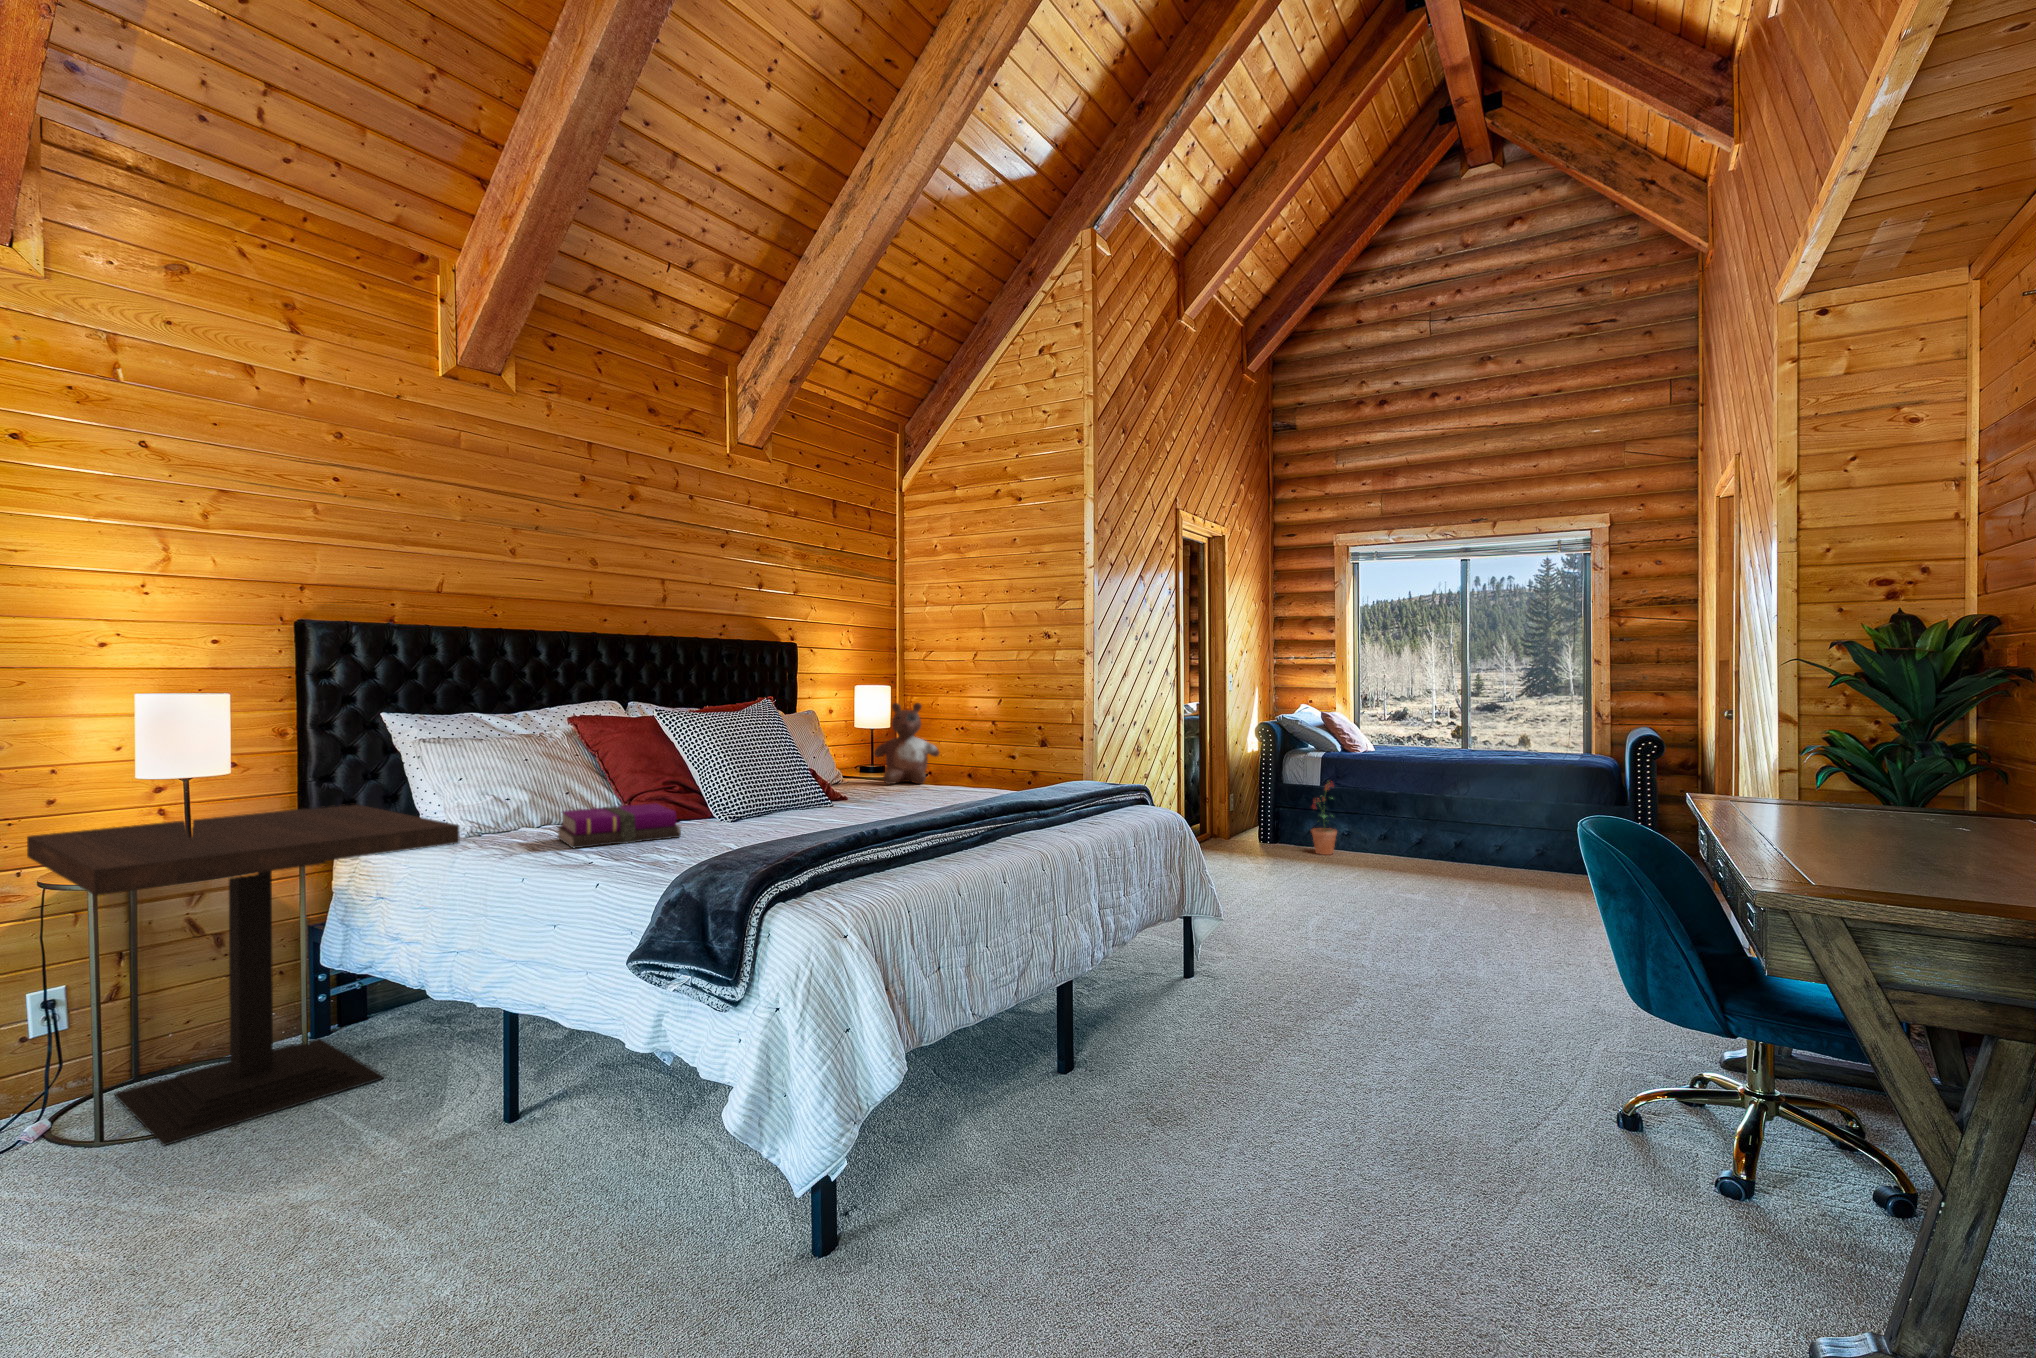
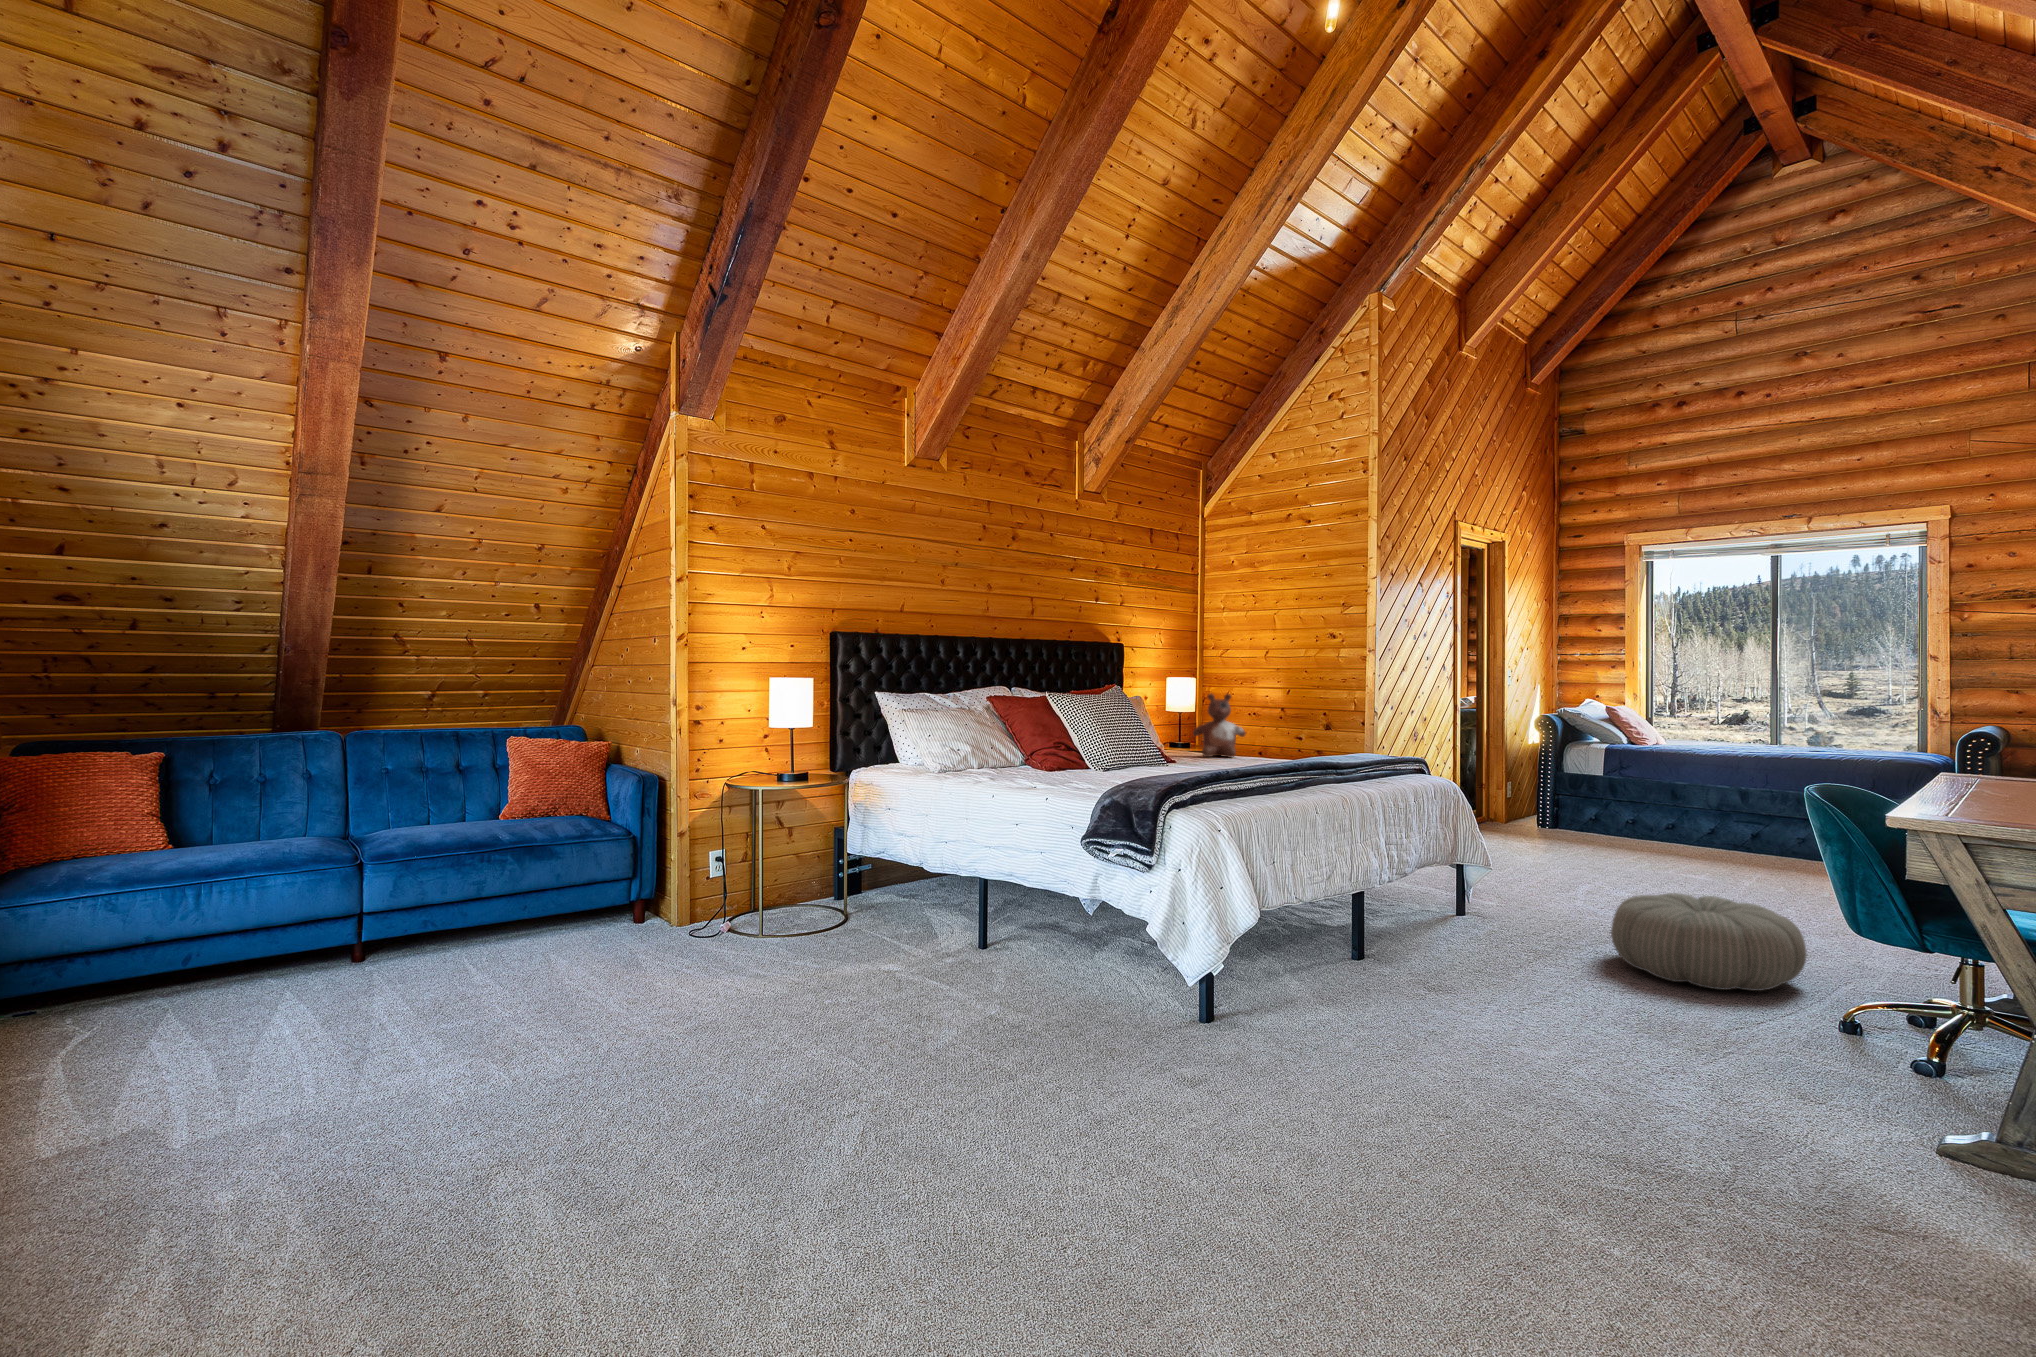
potted plant: present [1312,781,1337,855] -> none [1590,773,1619,843]
notebook: present [557,804,681,848] -> none [1005,758,1086,782]
side table: present [27,805,459,1146] -> none [715,754,946,942]
pouf: none [1380,948,1606,1085] -> present [1611,893,1806,991]

